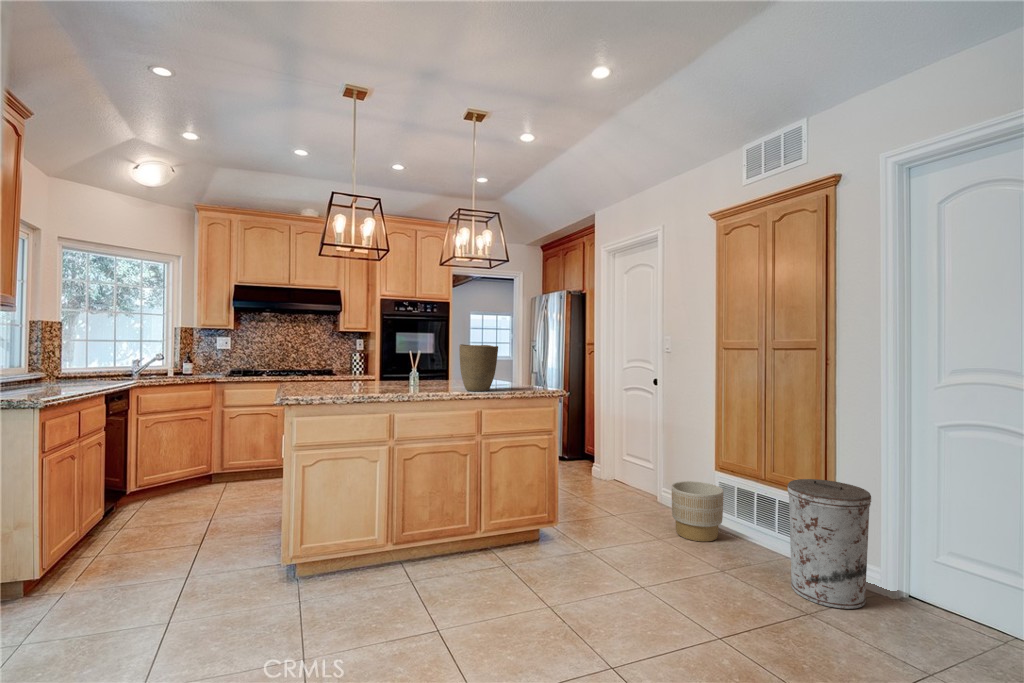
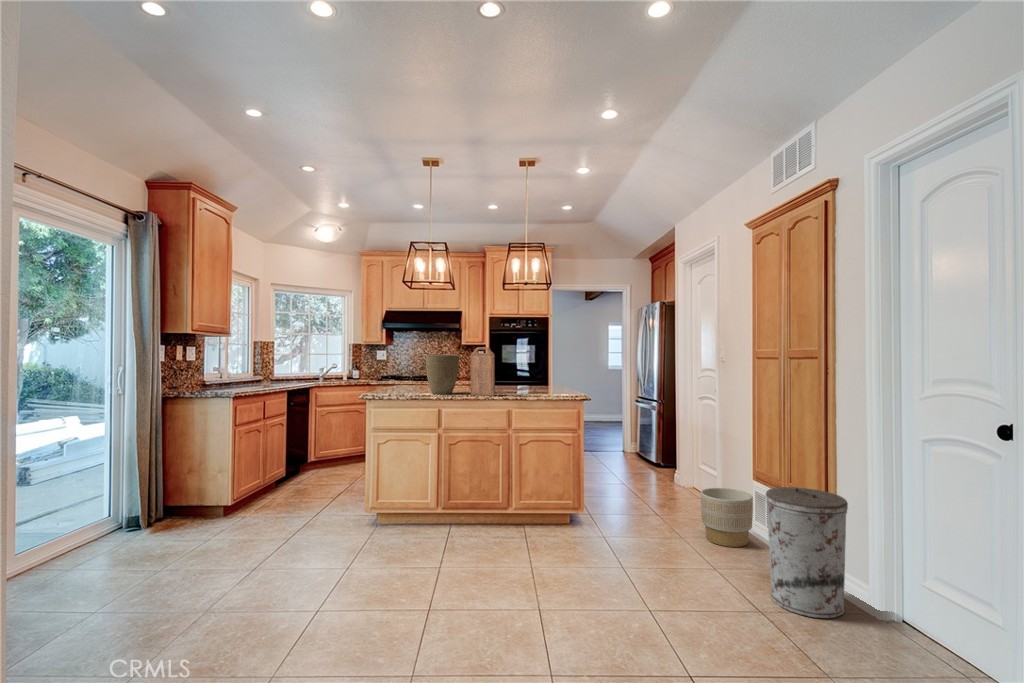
cutting board: none [422,335,457,395] -> present [471,347,495,396]
vase: present [459,344,498,392] -> present [426,354,459,394]

